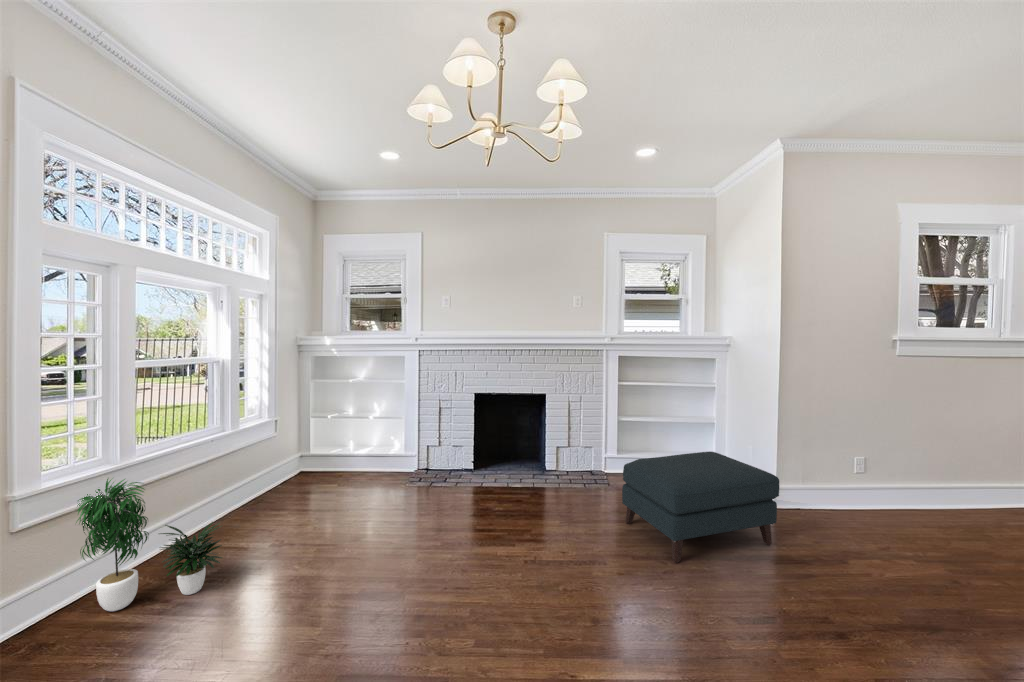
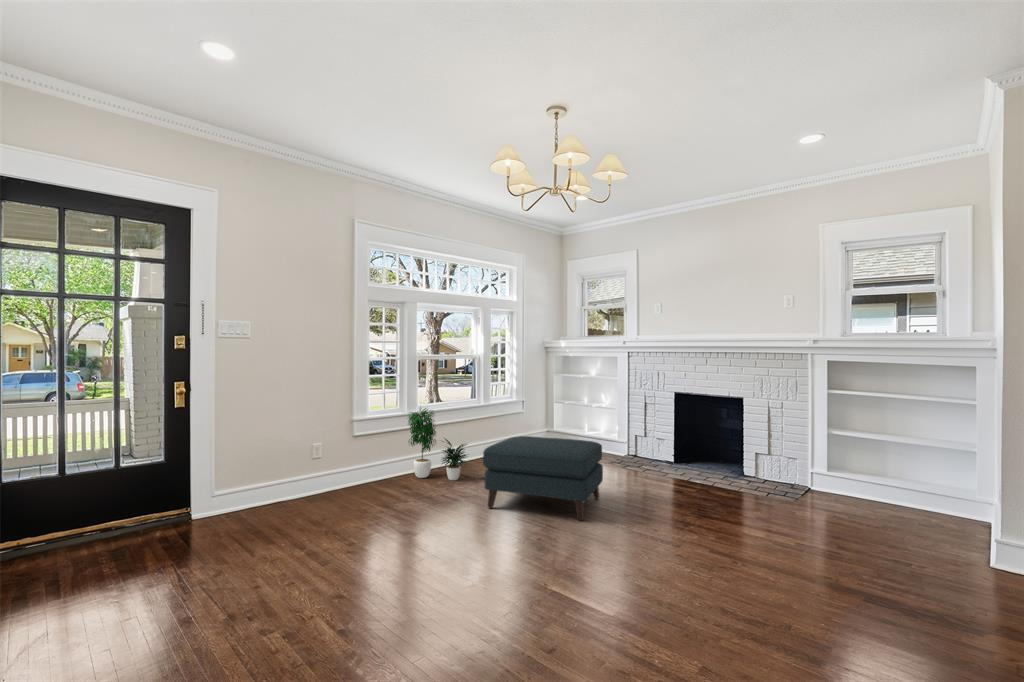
ottoman: present [622,452,779,563] -> present [483,436,603,521]

